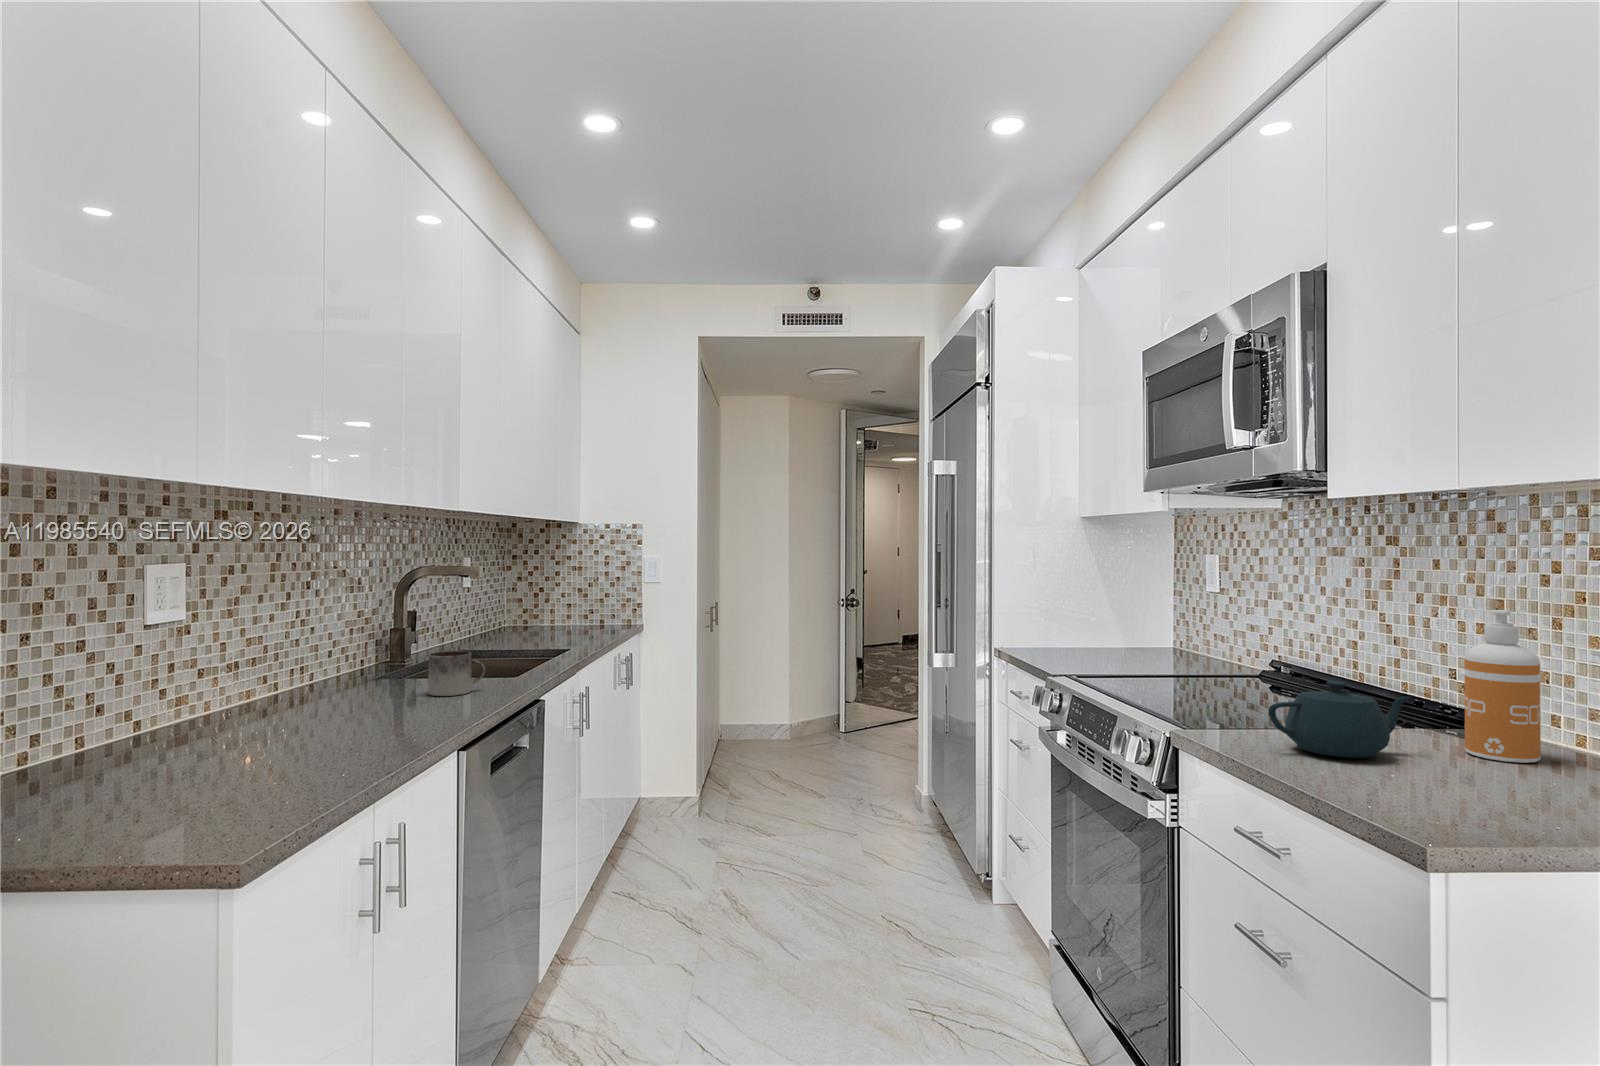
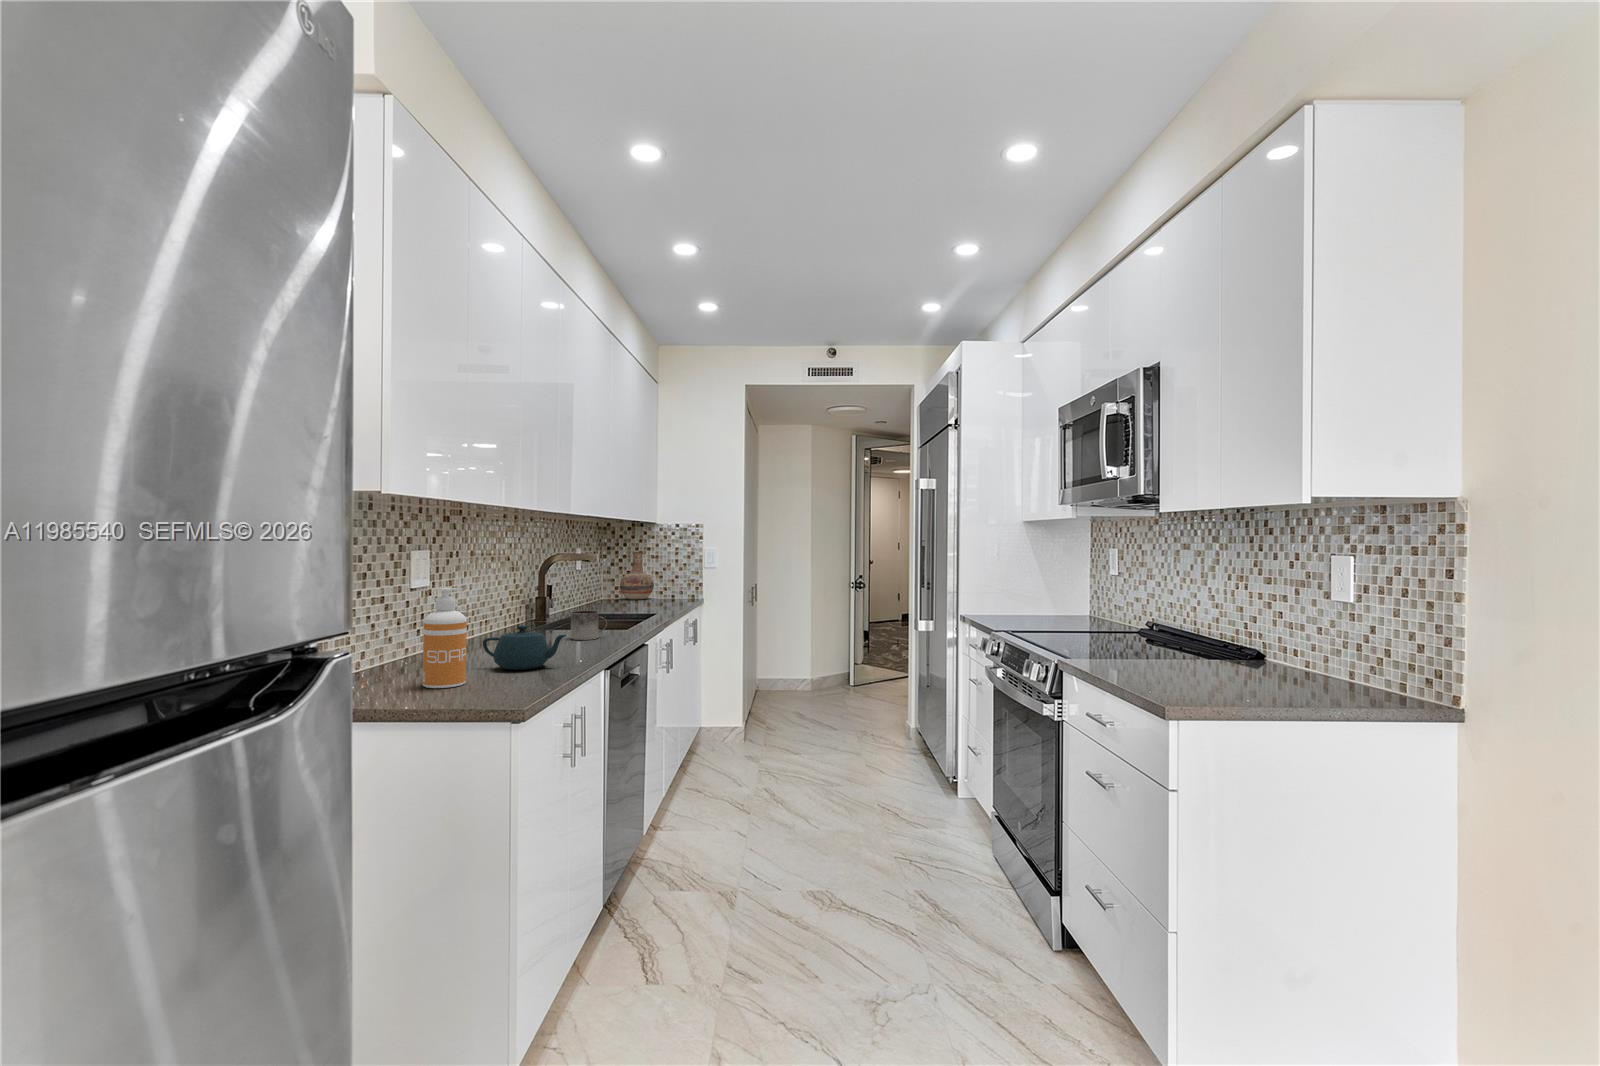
vase: none [532,562,577,625] -> present [620,552,654,600]
soap dispenser: present [1464,610,1541,763] -> present [423,588,467,688]
teapot: present [1269,681,1411,758] -> present [483,625,566,670]

